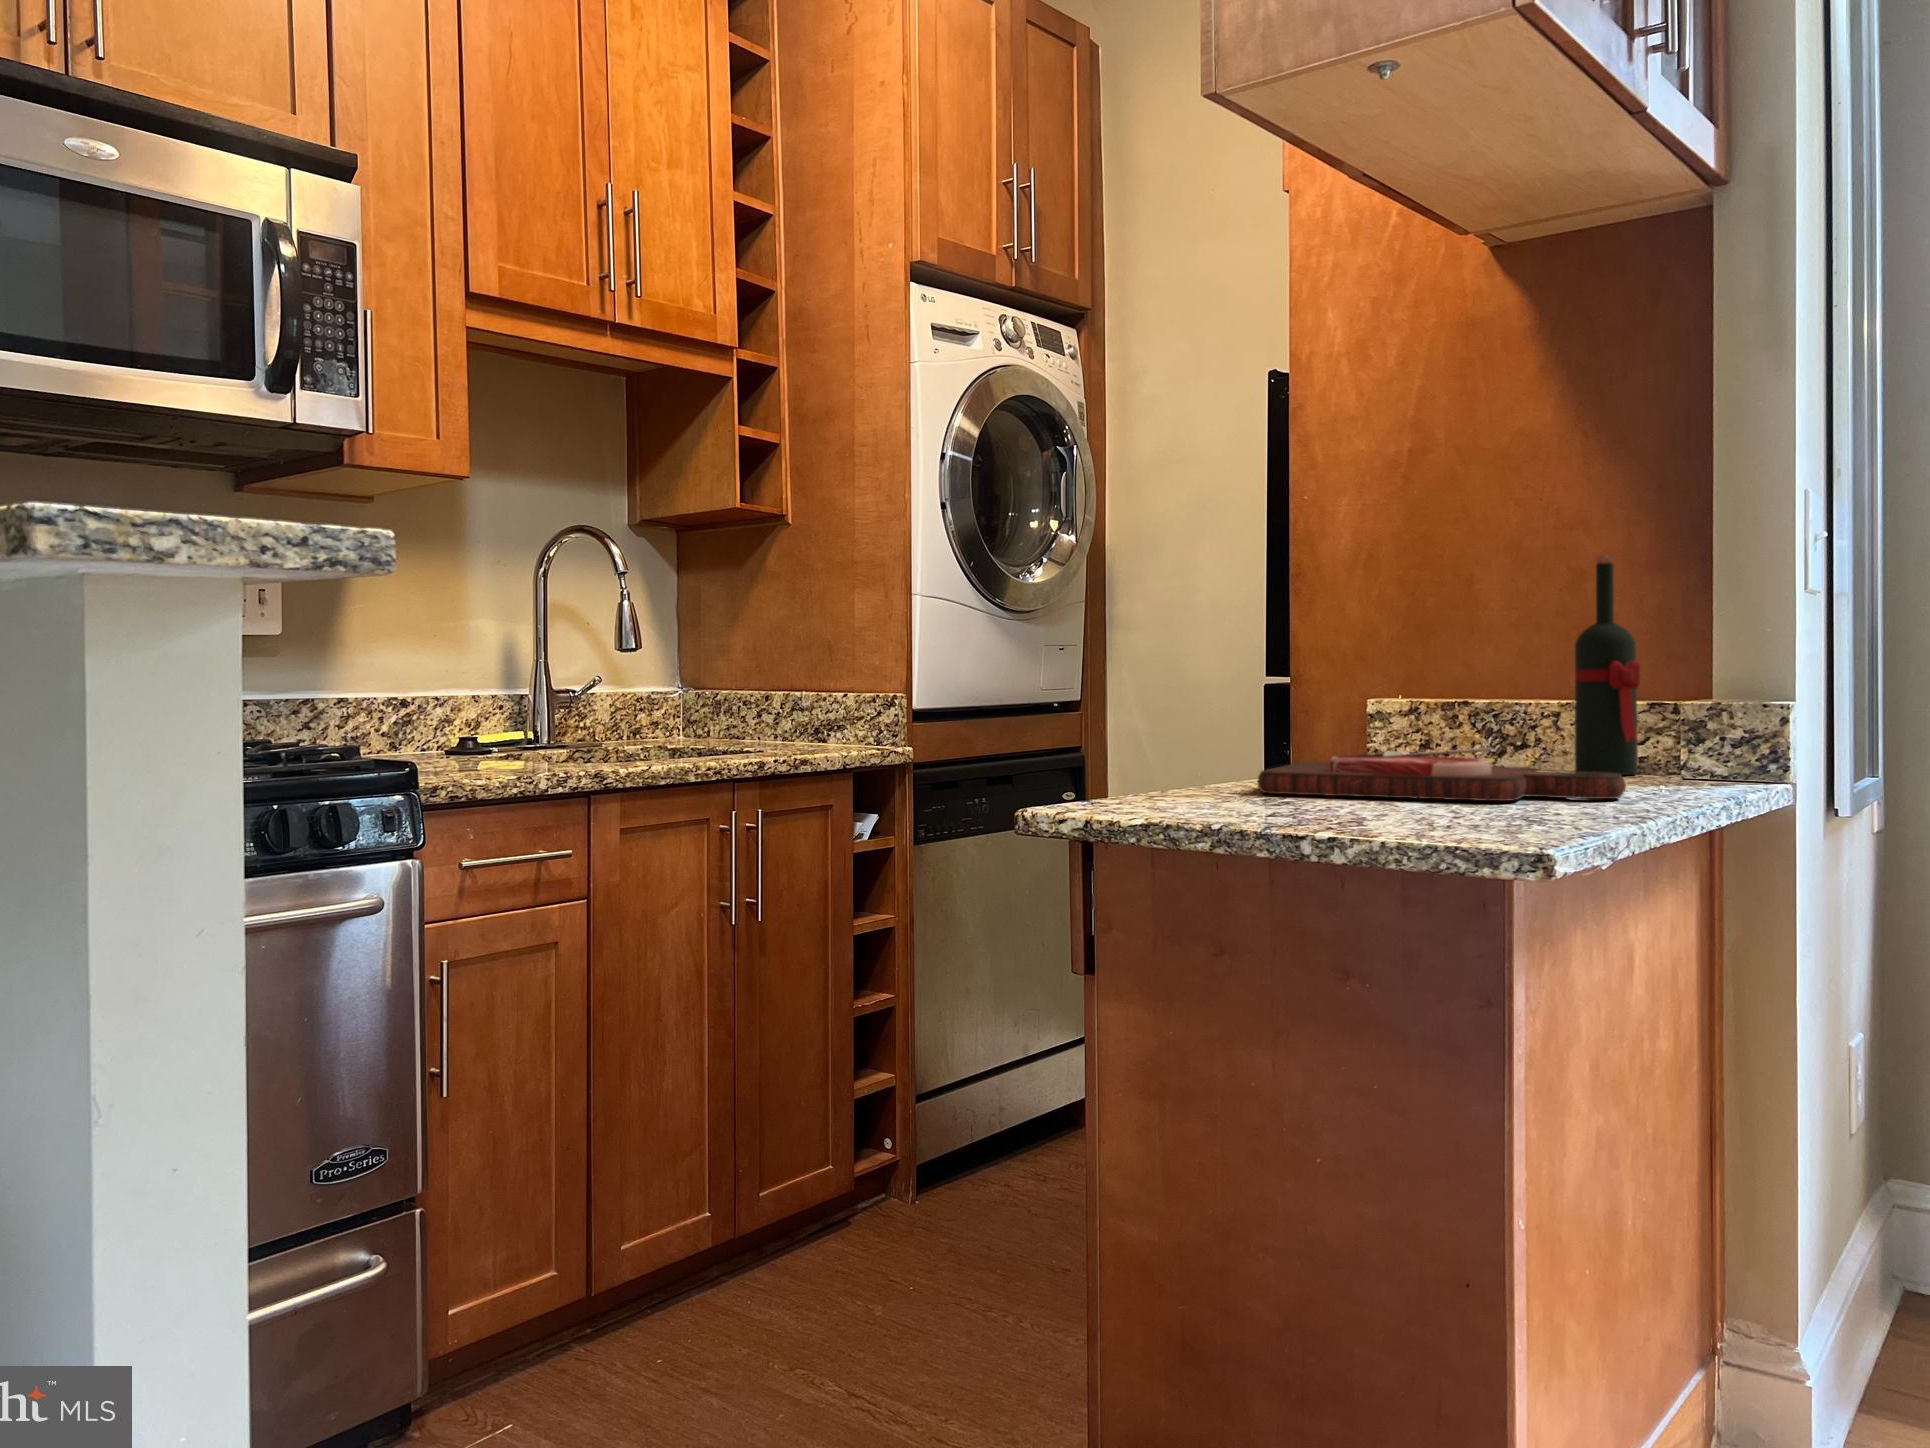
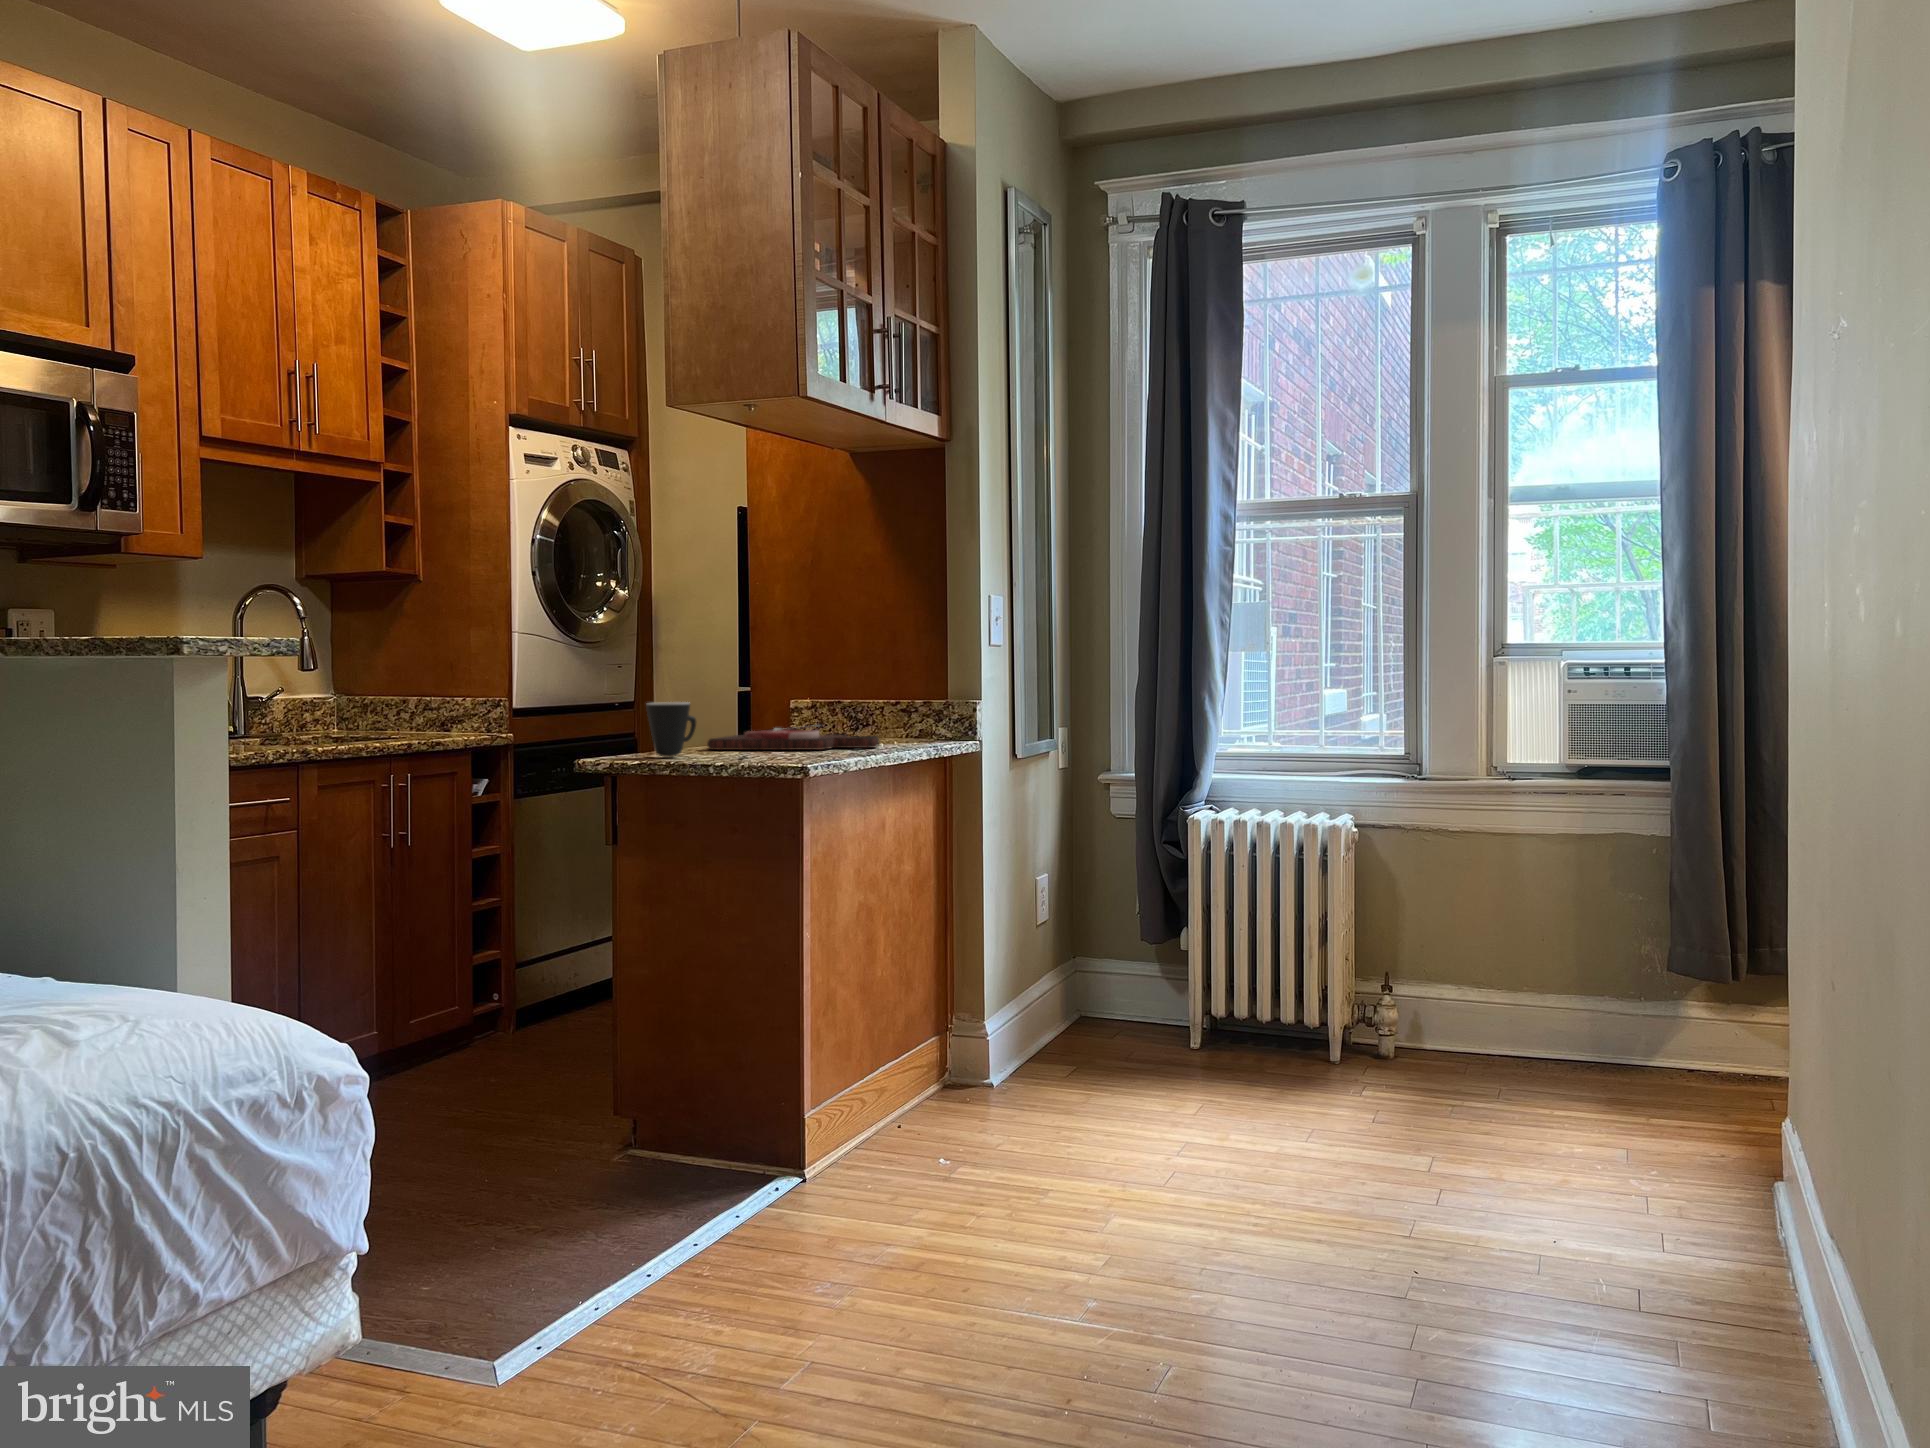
wine bottle: present [1575,554,1640,775] -> none [883,626,912,739]
mug: none [1150,698,1251,811] -> present [646,702,696,757]

